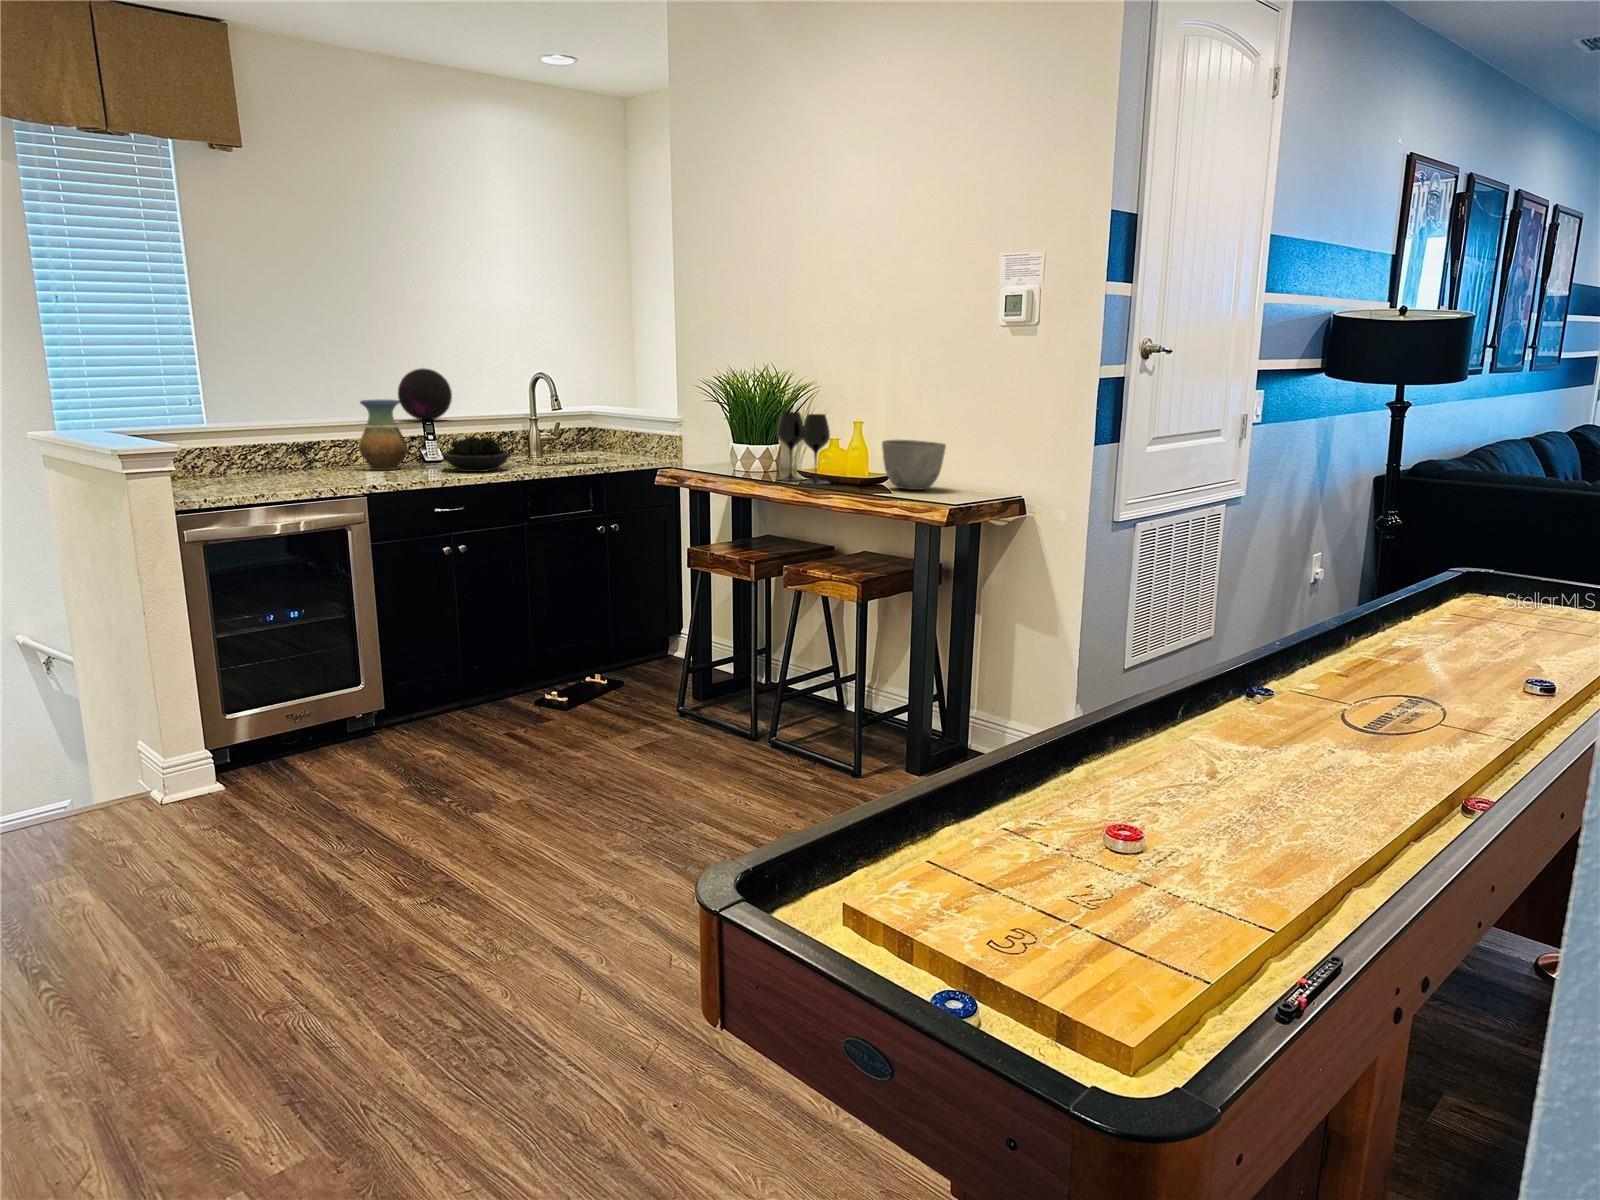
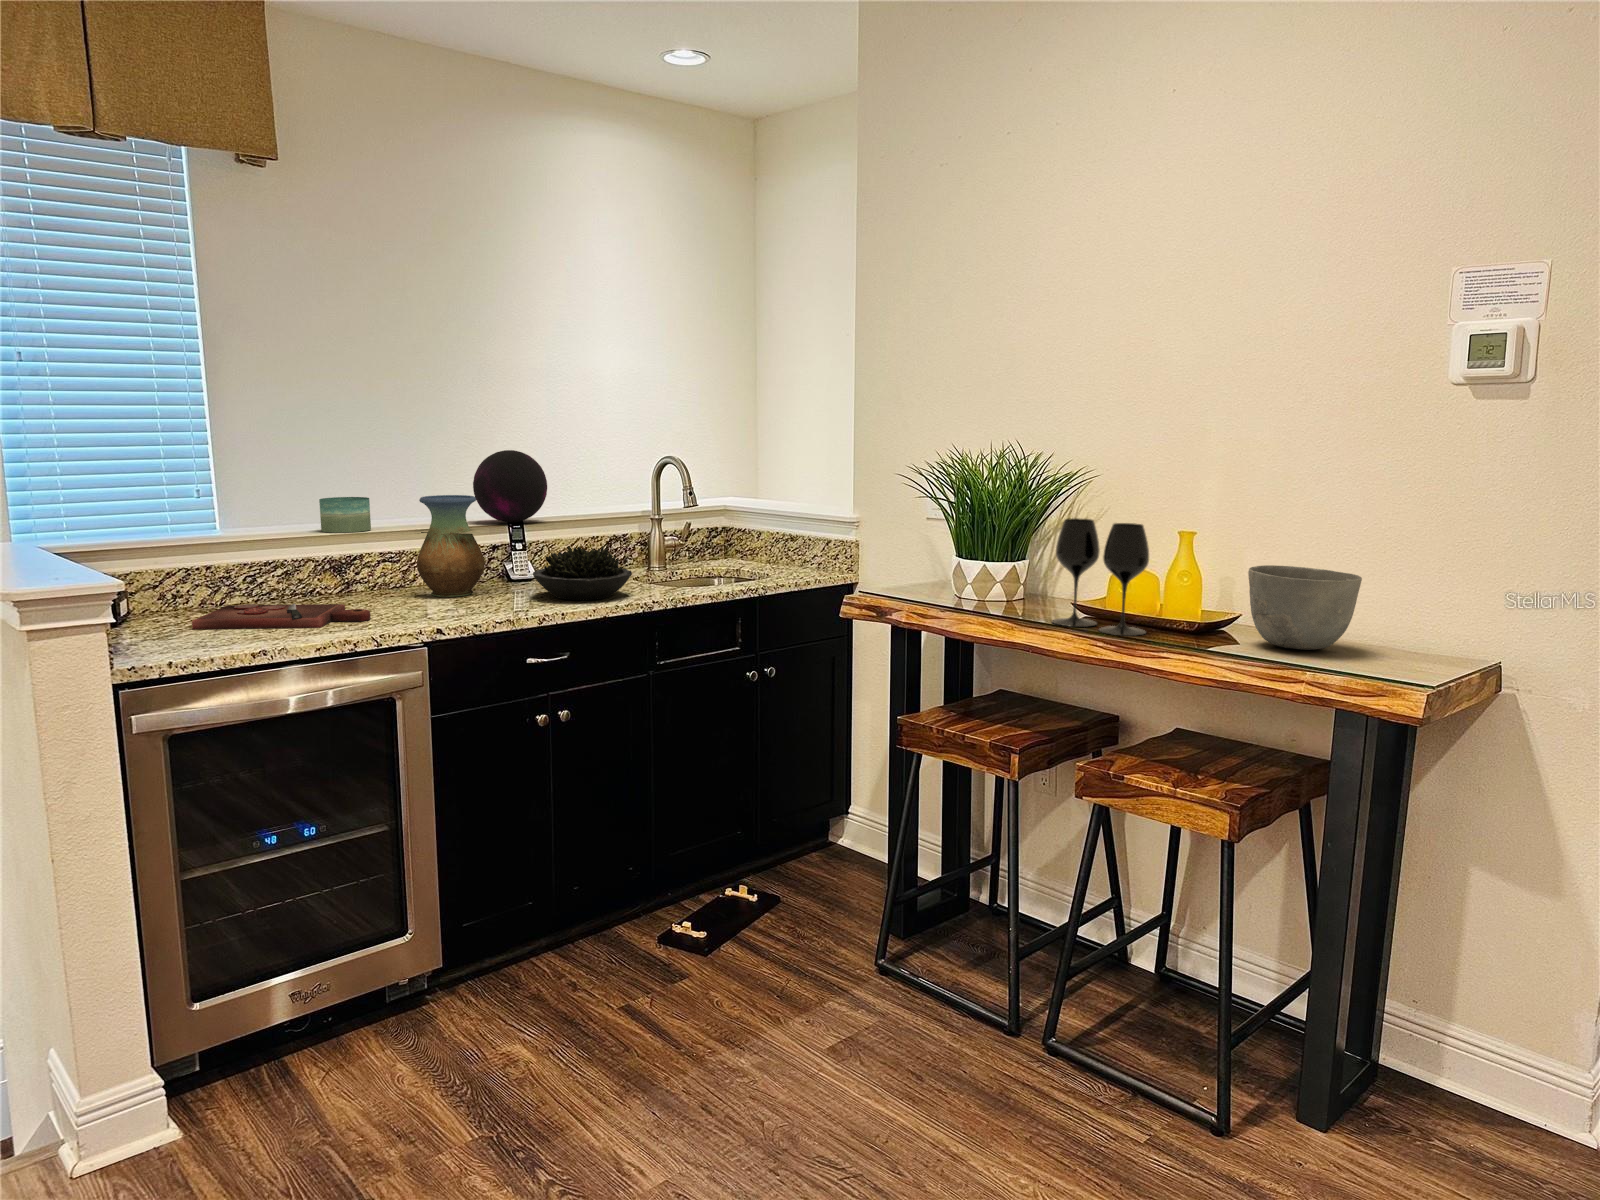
candle: none [288,401,326,425] -> present [319,497,371,533]
cutting board: none [210,471,330,485] -> present [192,604,371,630]

